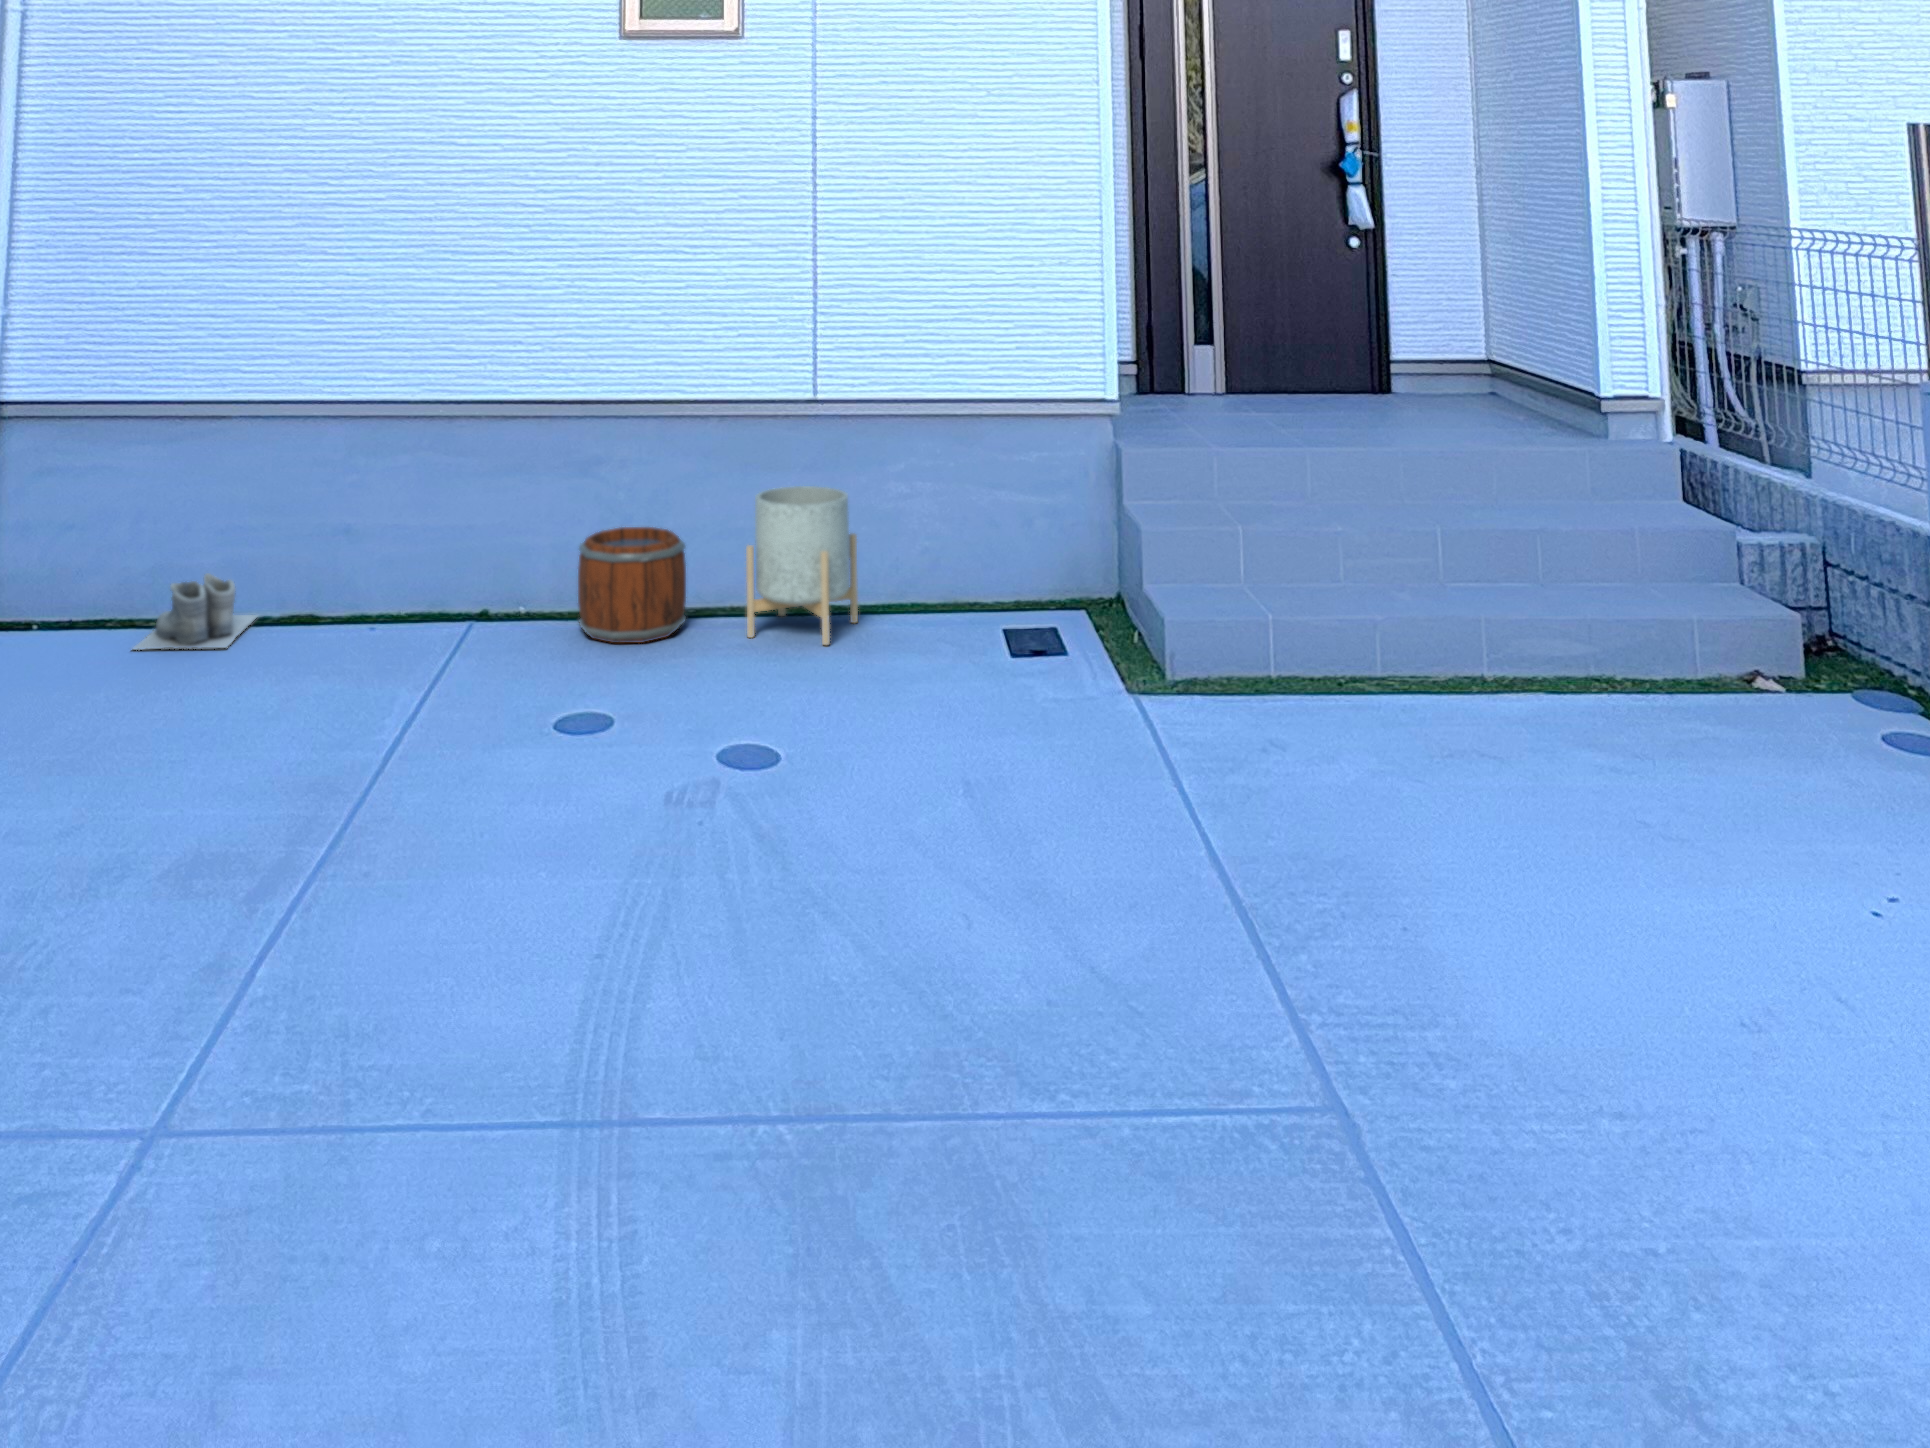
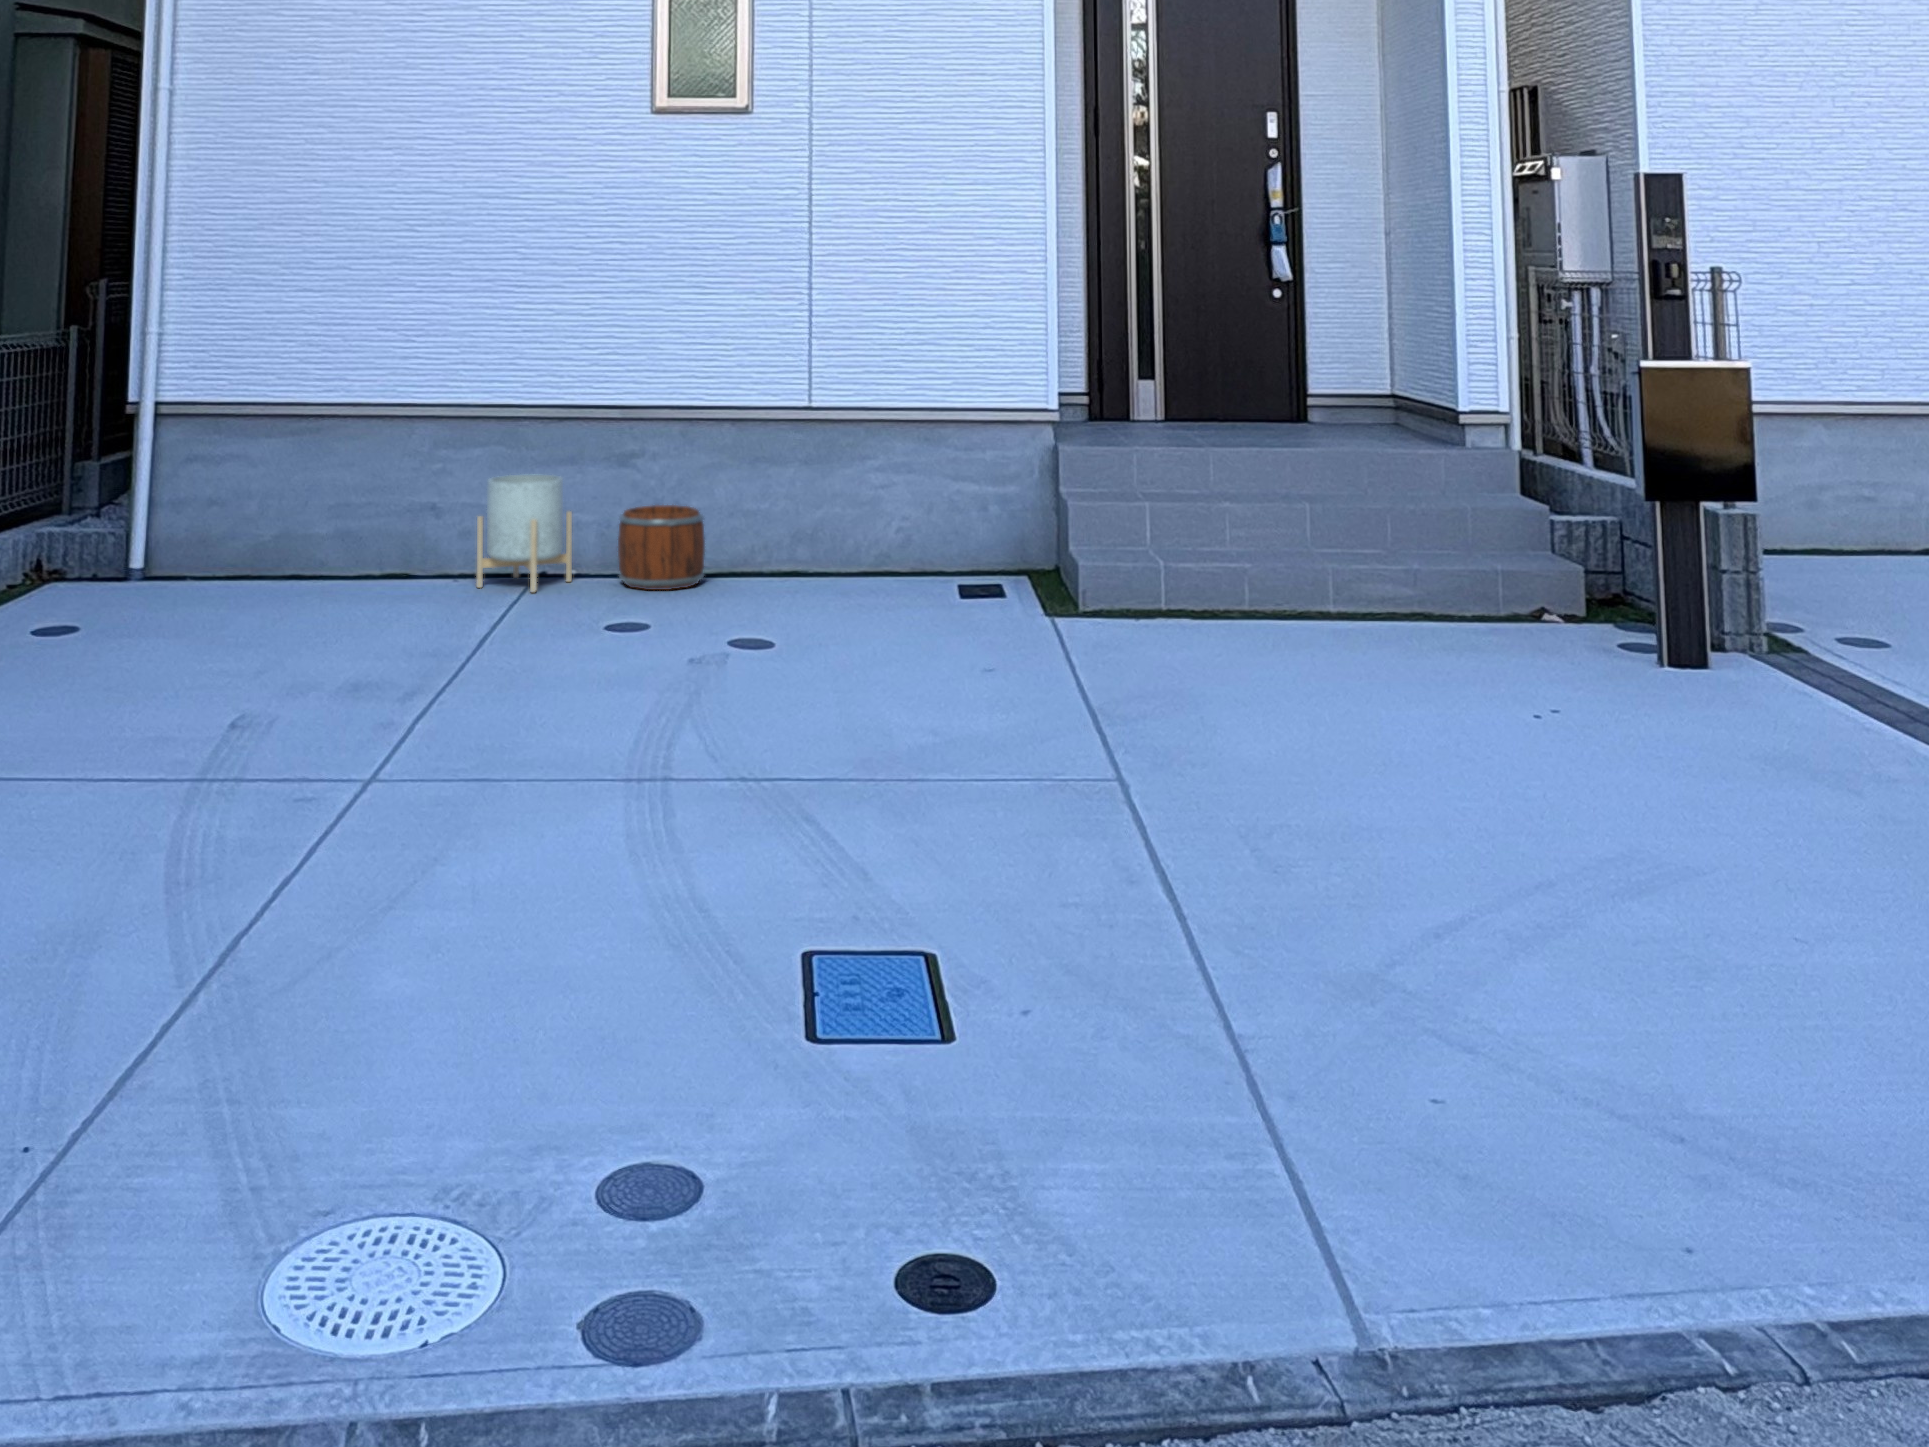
planter: present [746,486,858,645] -> present [476,474,572,592]
boots: present [133,573,257,650] -> none [269,535,365,589]

